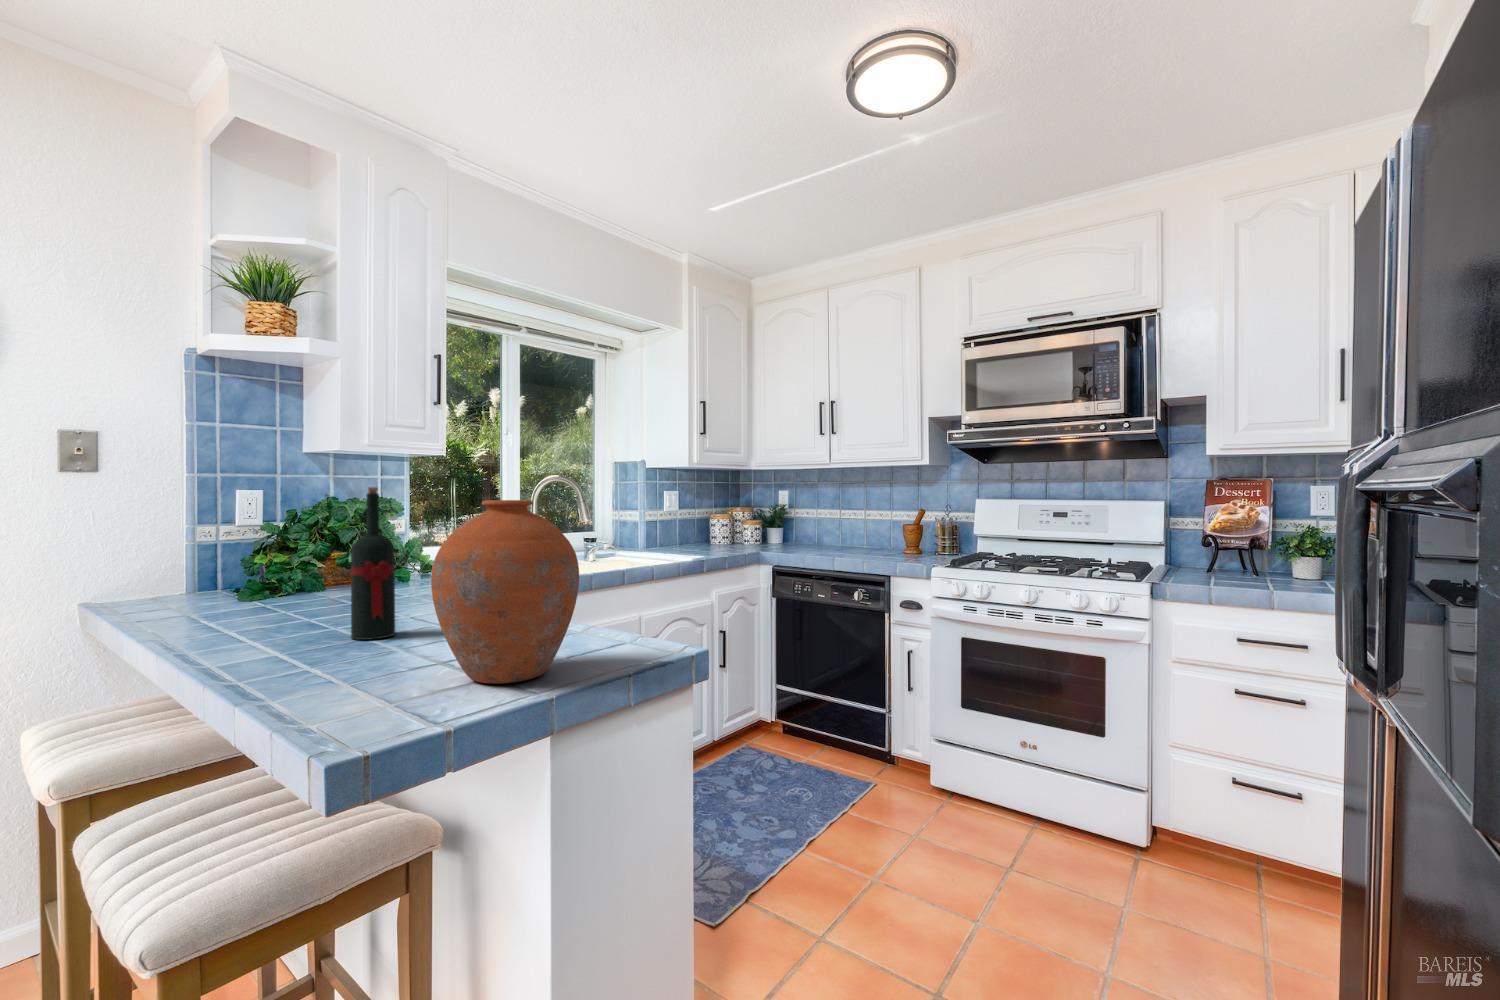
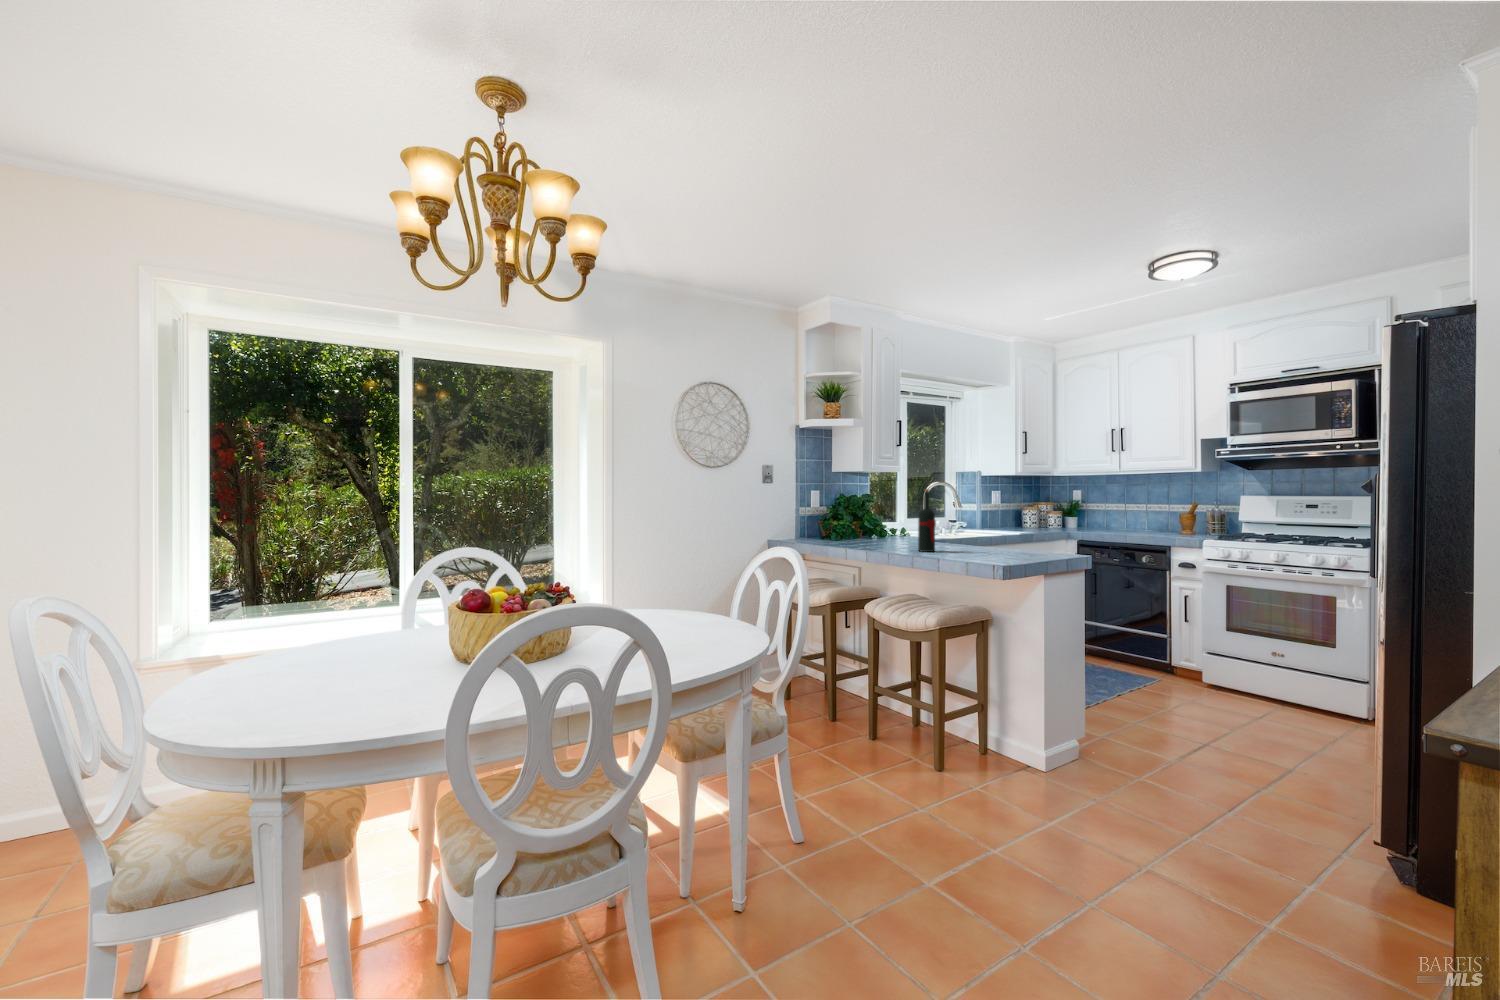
vase: present [431,500,579,684] -> none [985,494,1041,561]

